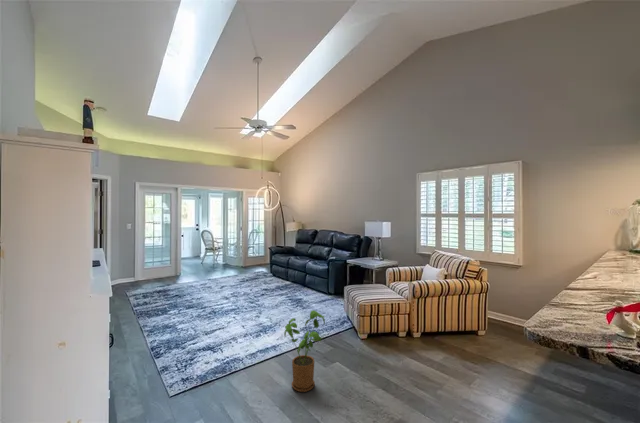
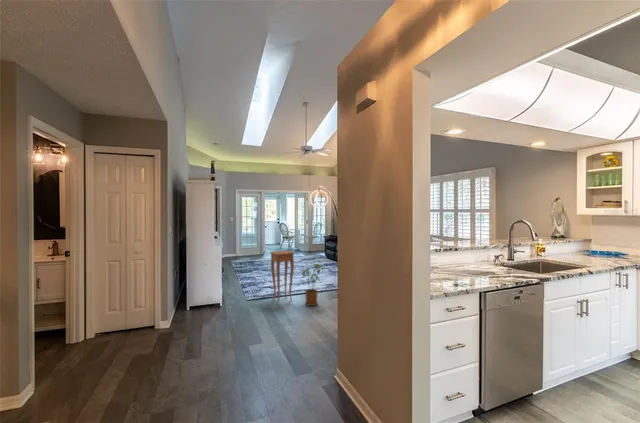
side table: none [219,286,270,397] -> present [271,251,294,303]

